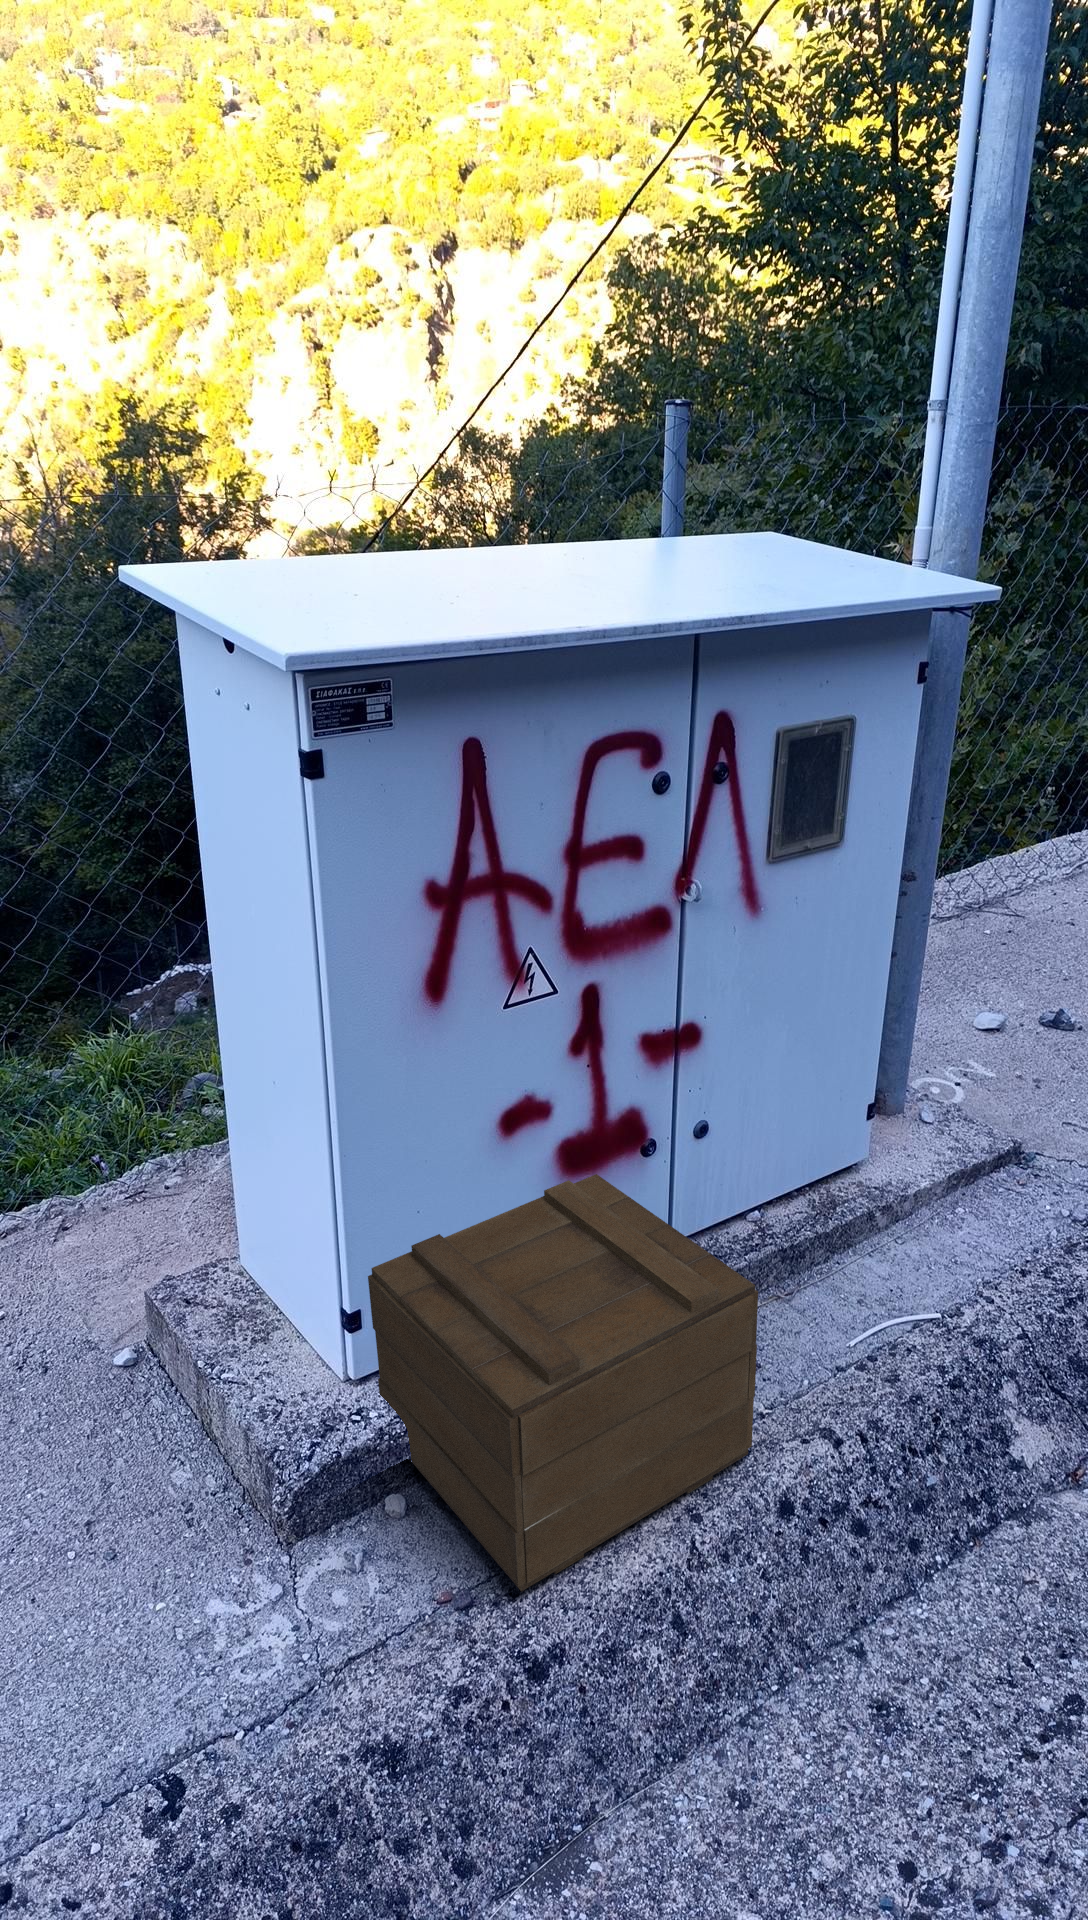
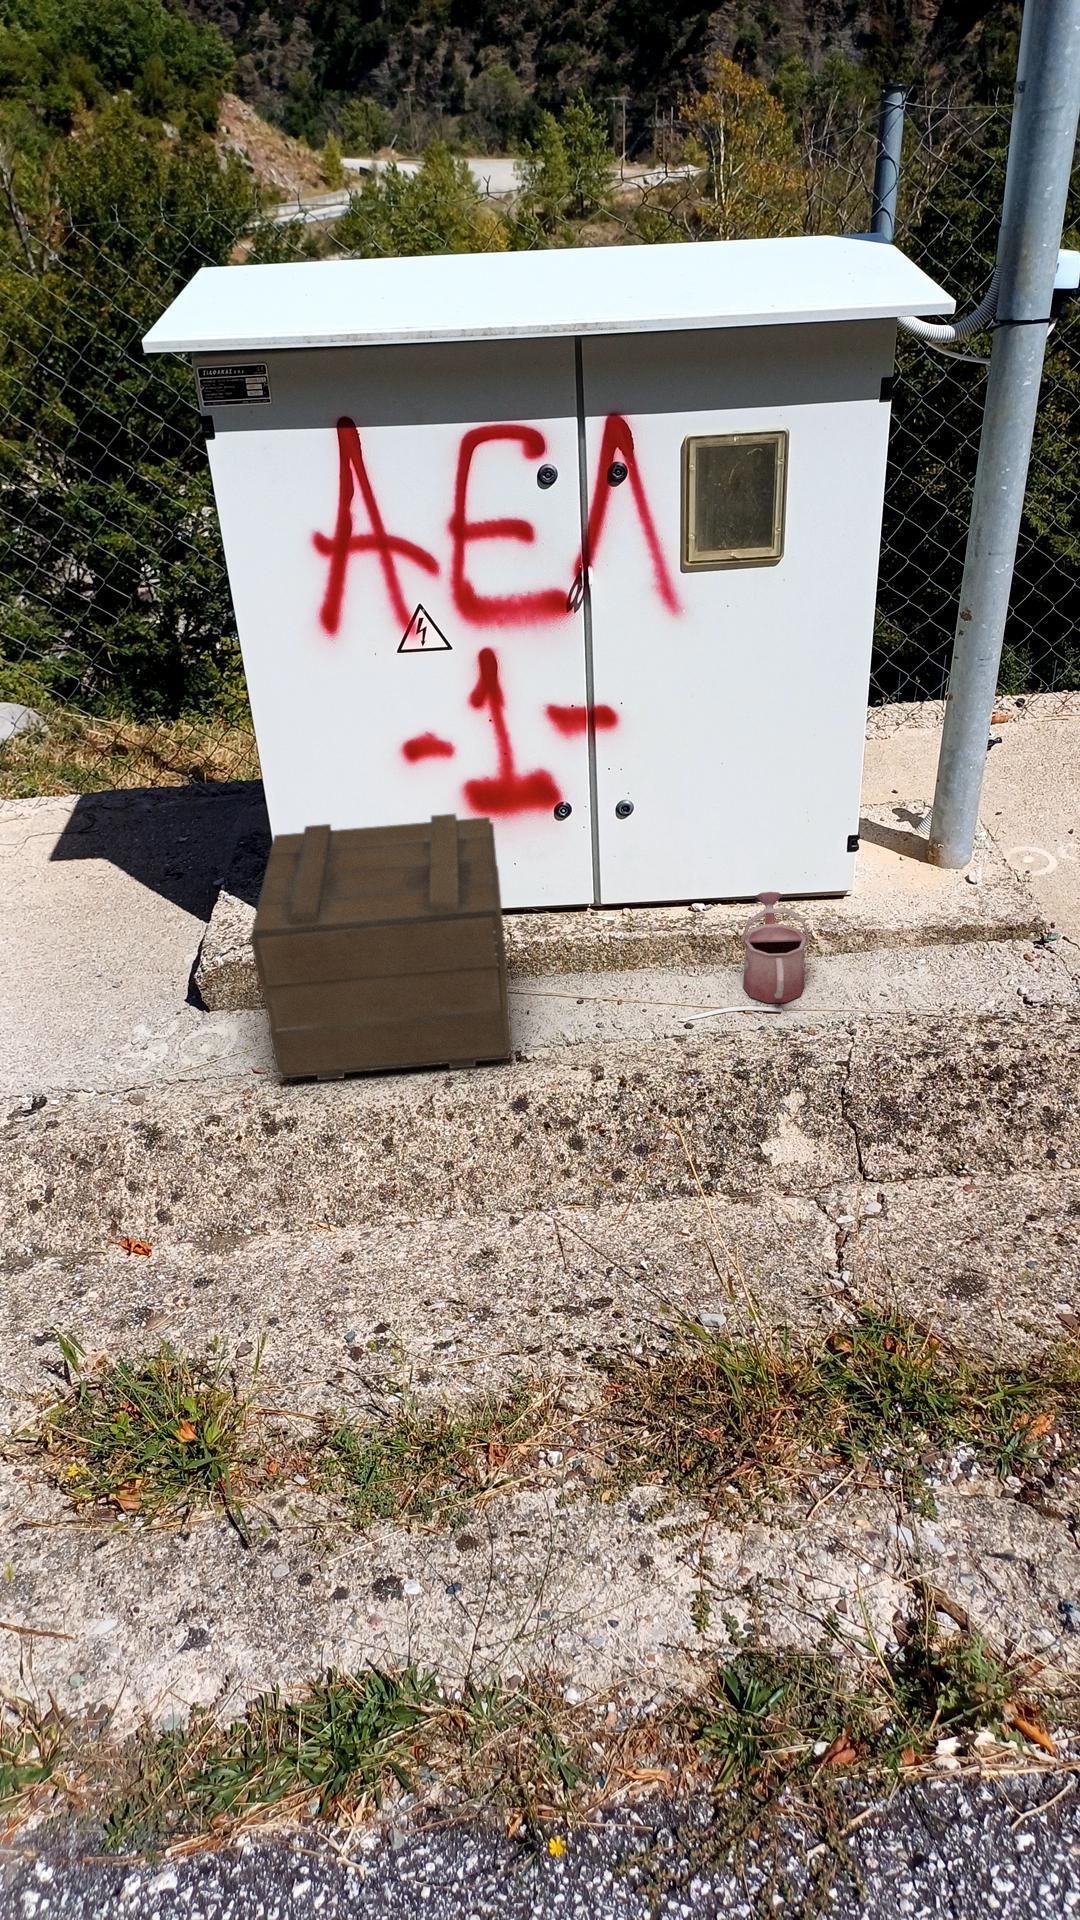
watering can: none [830,1175,942,1294] -> present [741,892,810,1003]

